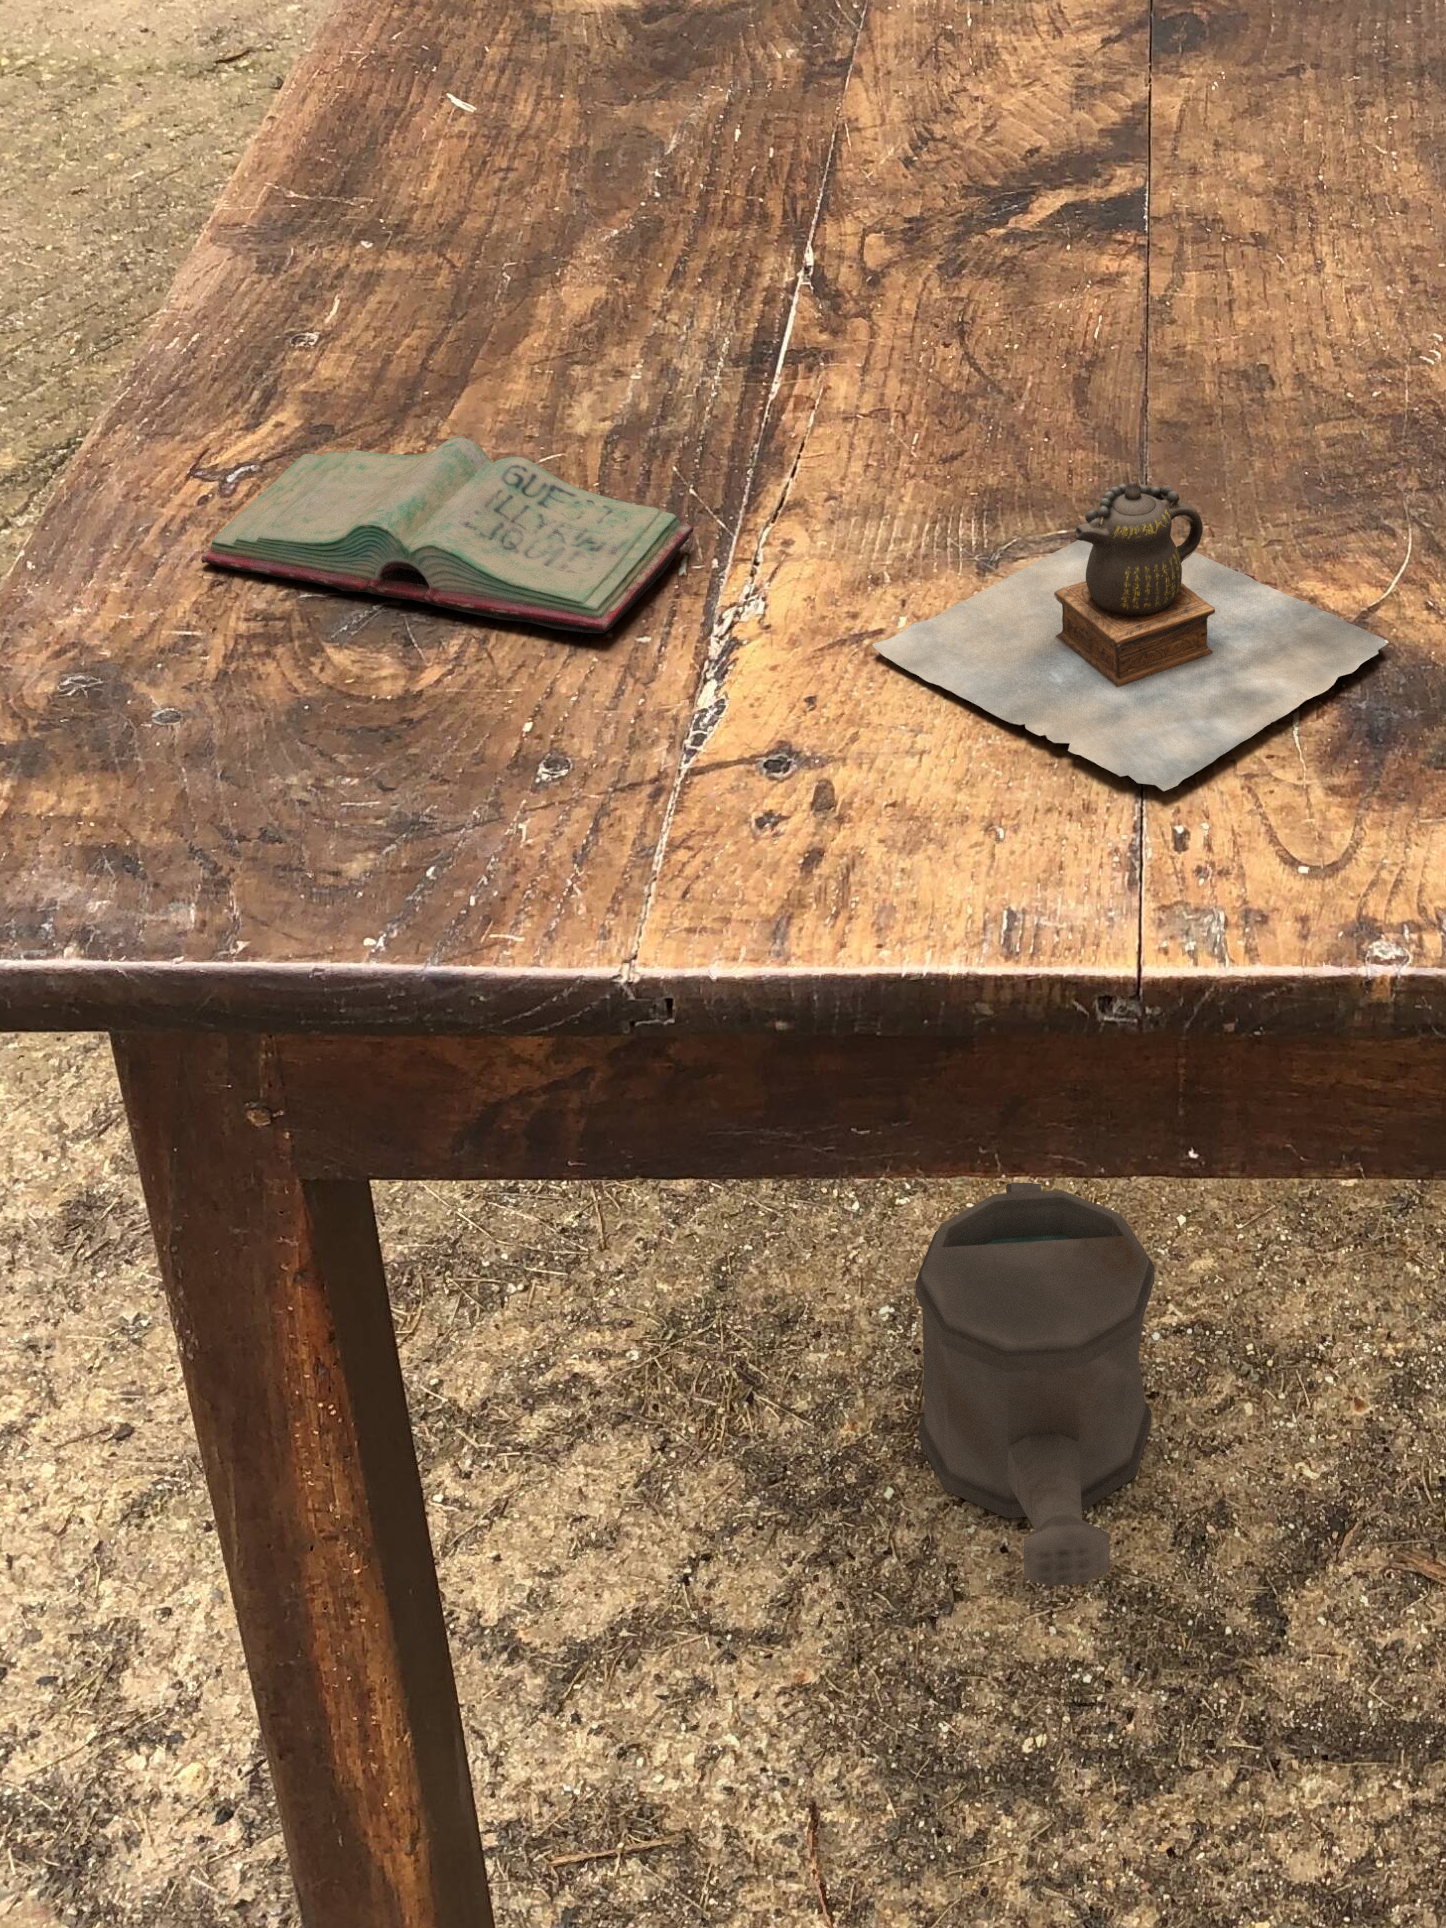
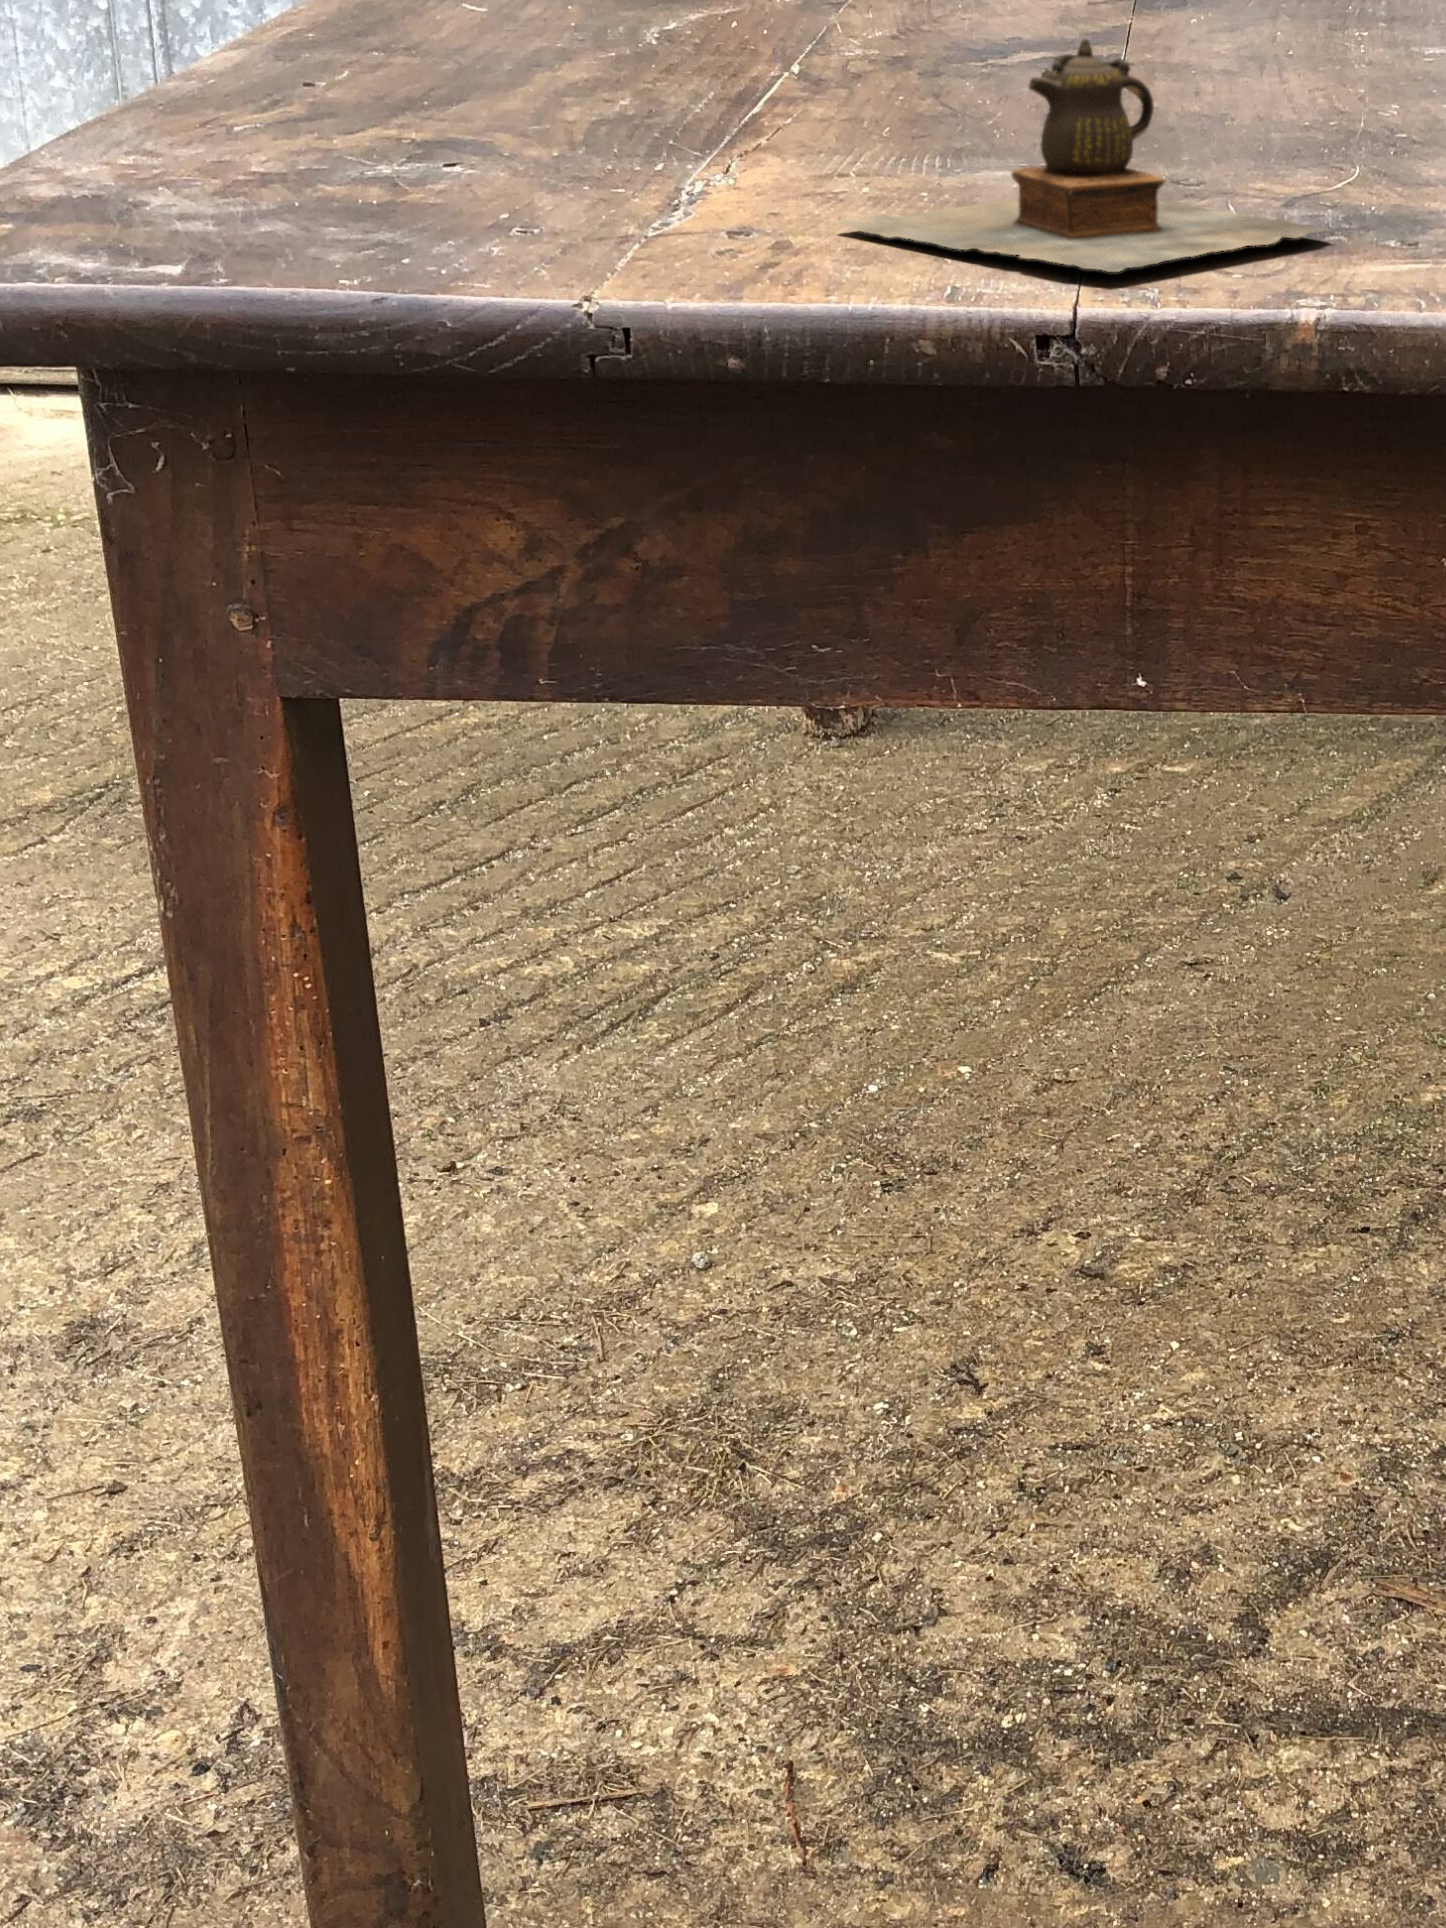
book: present [201,437,694,633] -> none [198,91,671,208]
watering can: present [915,1183,1155,1586] -> none [904,1209,1142,1561]

